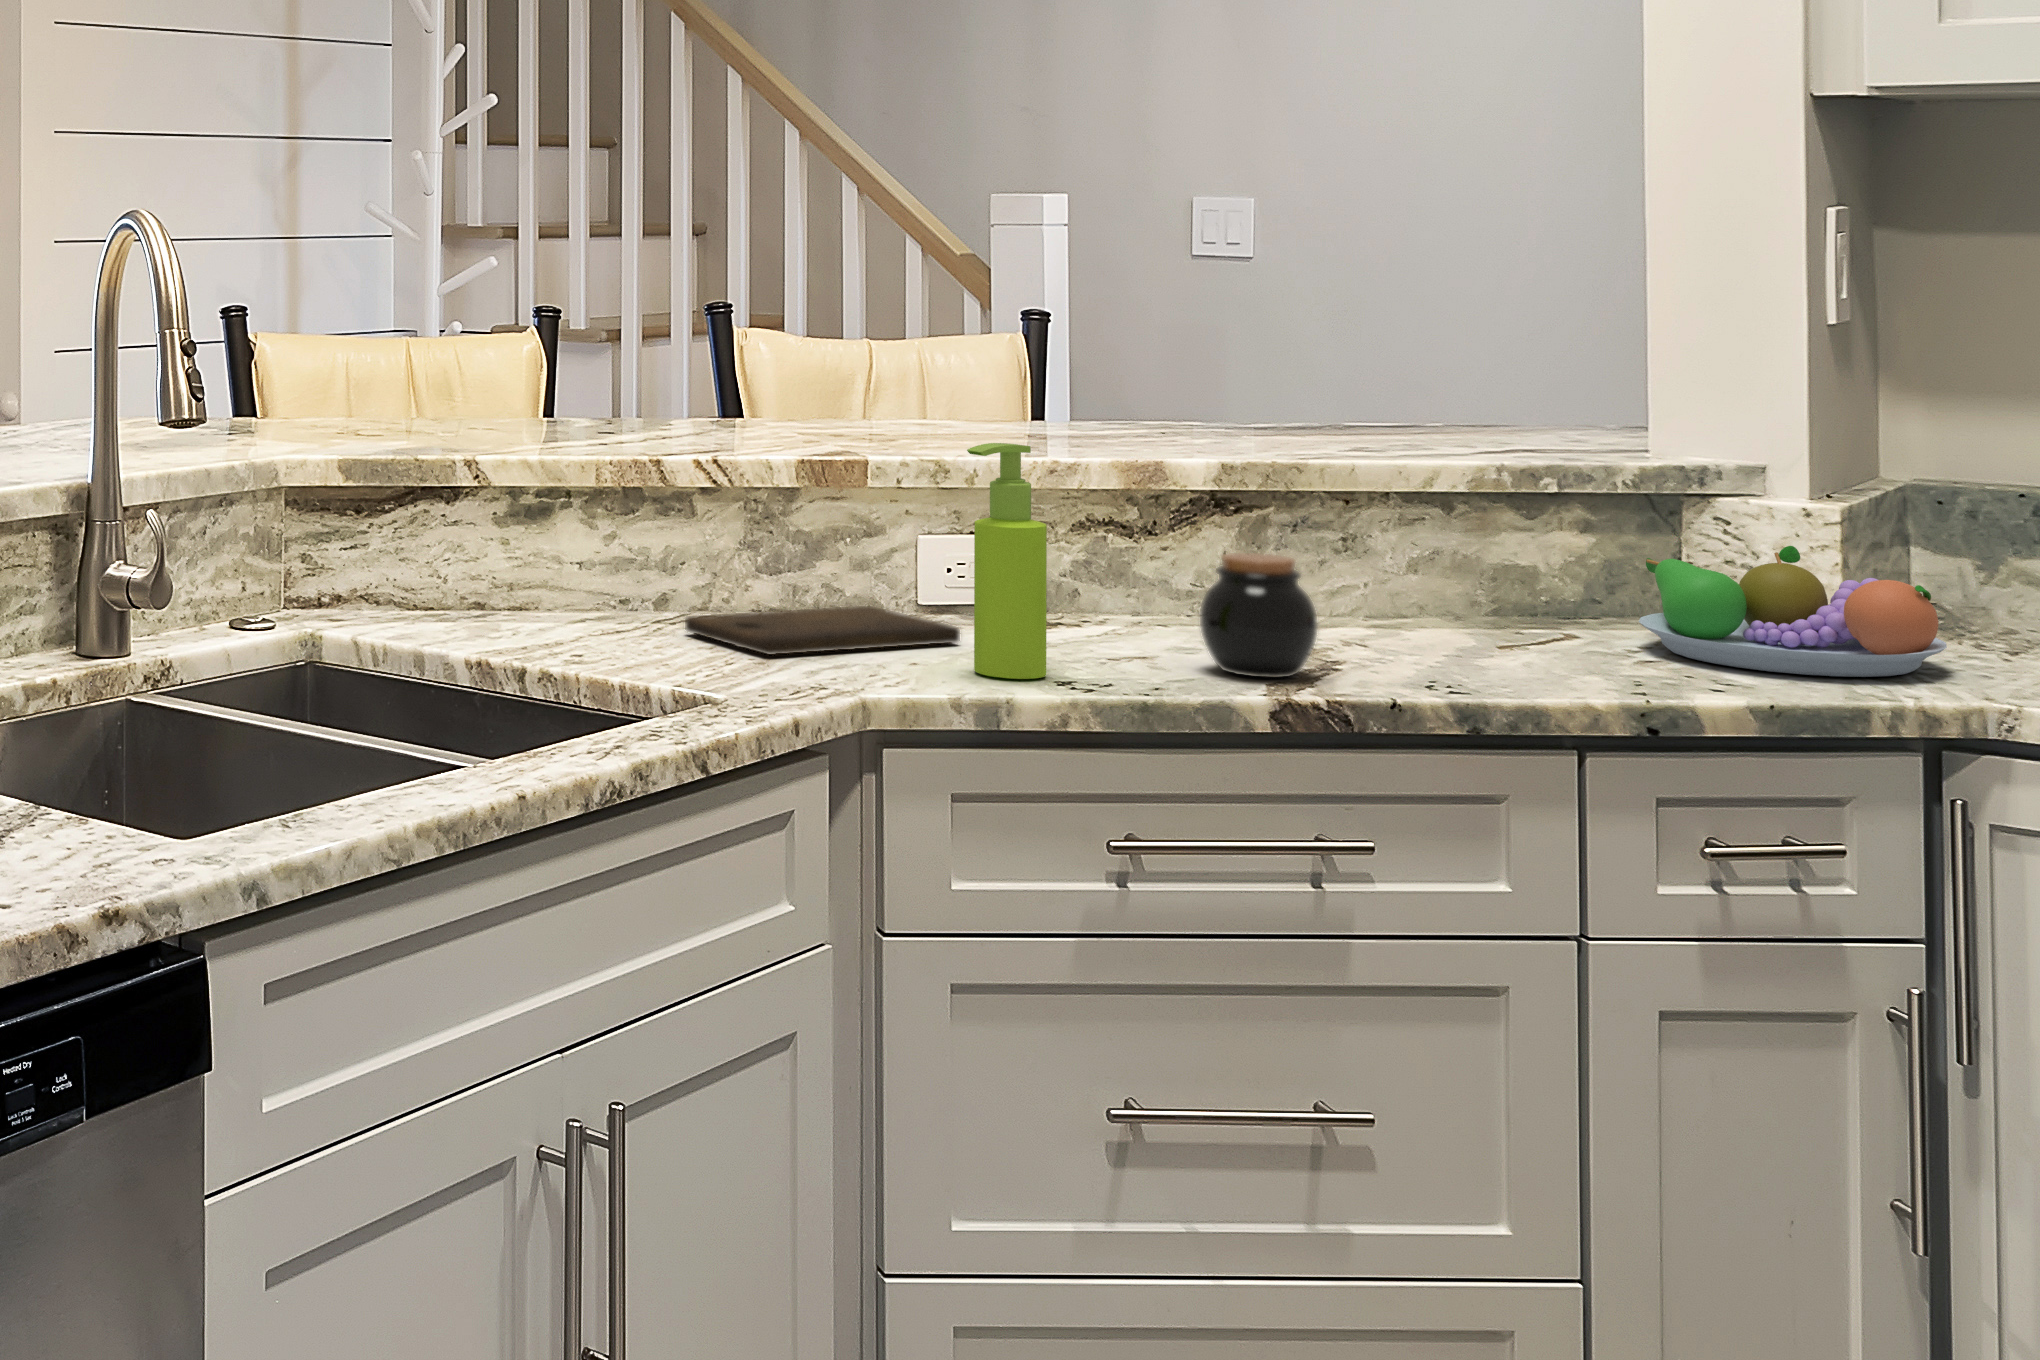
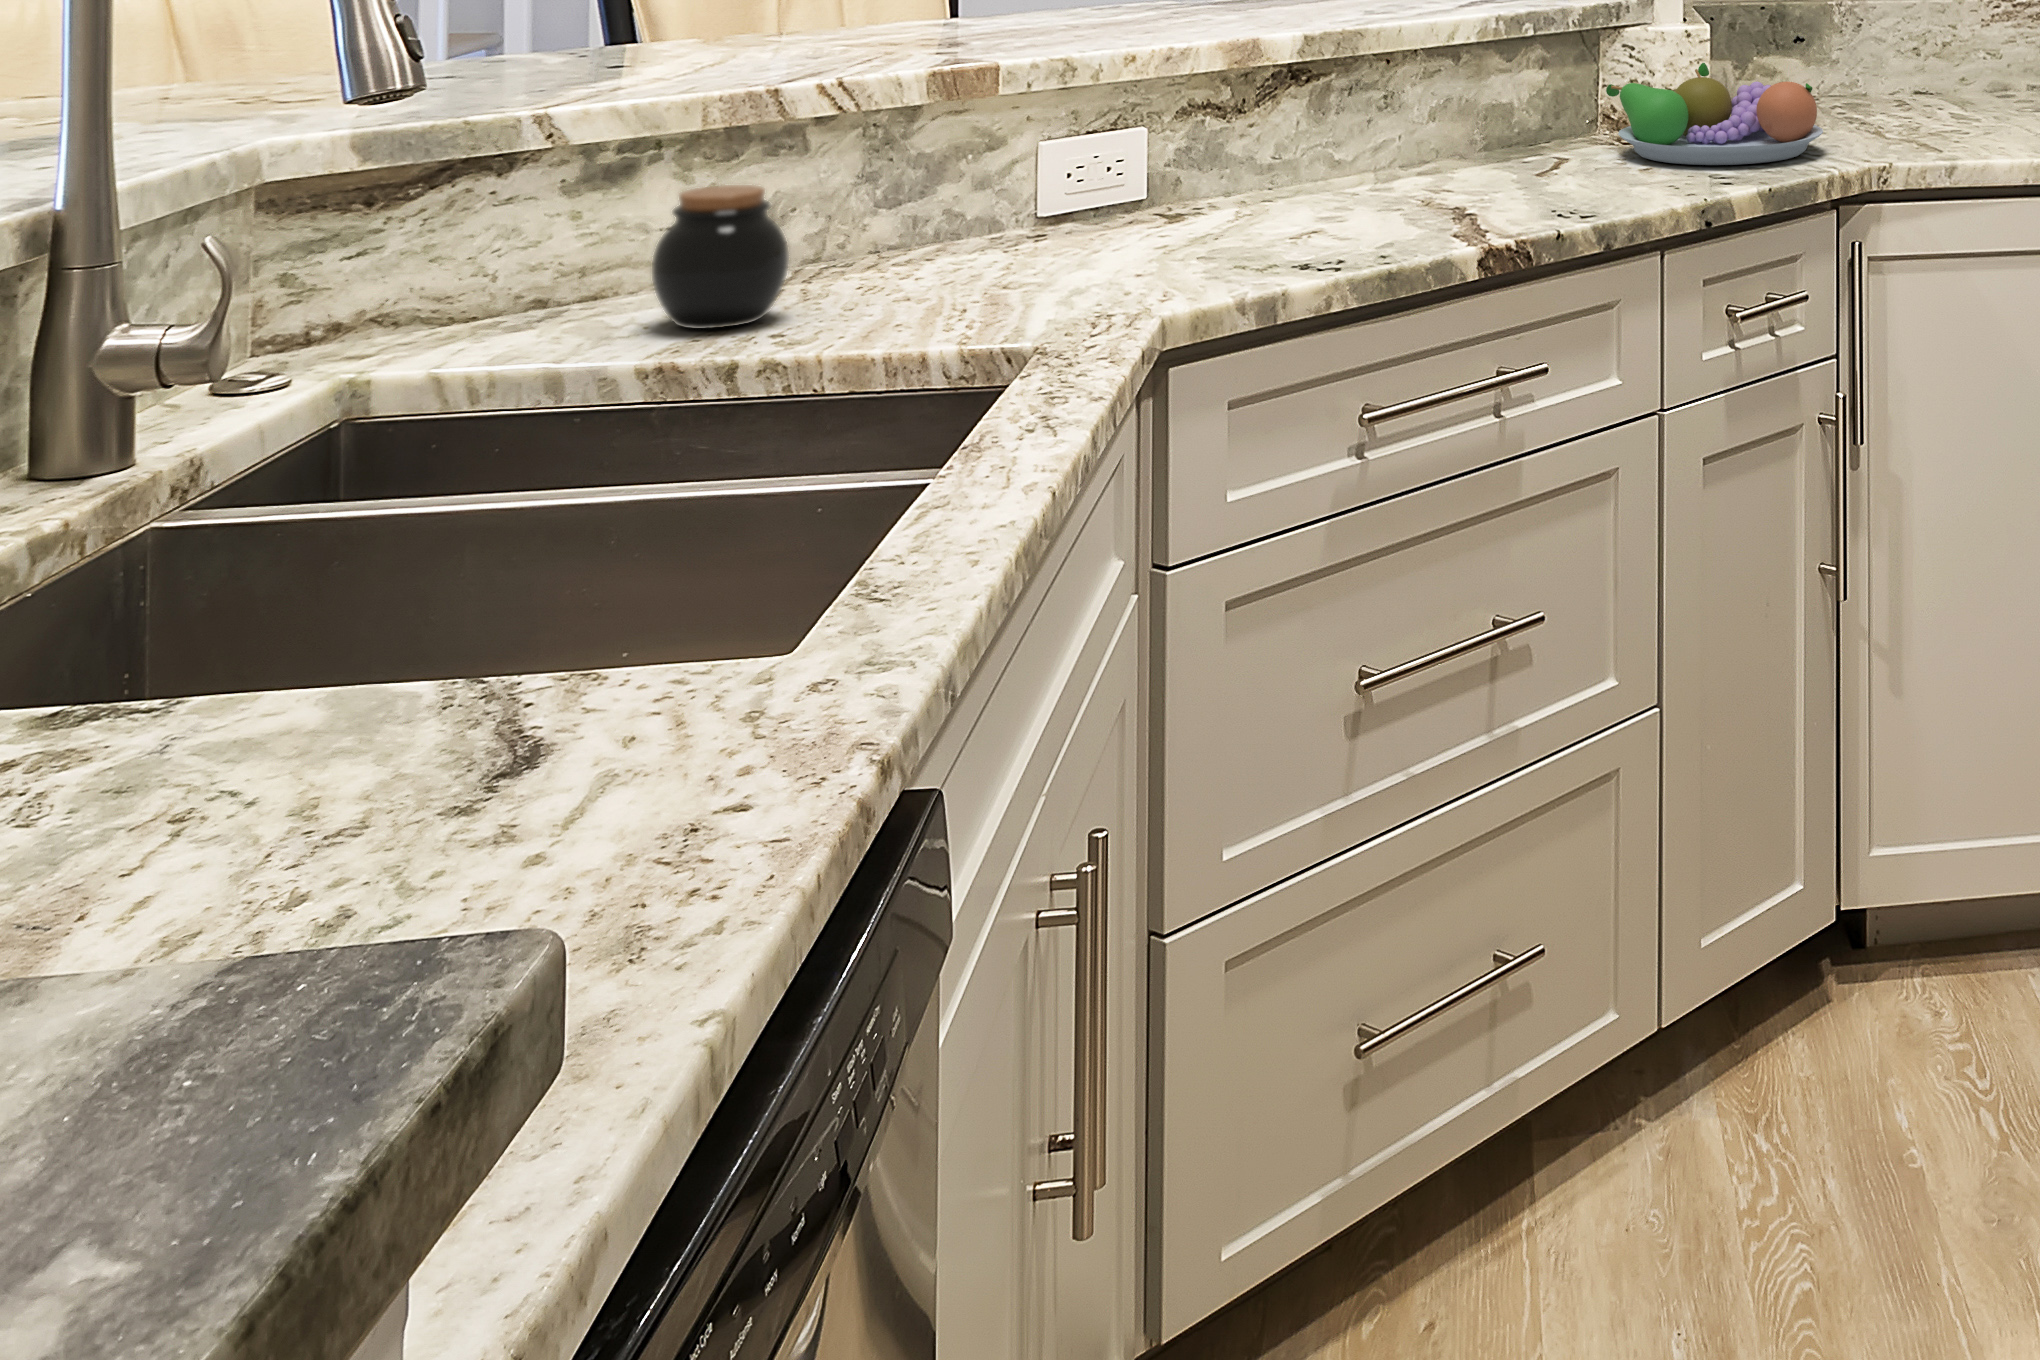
soap dispenser: present [967,443,1047,679] -> none [1195,36,1269,275]
jar: present [1200,553,1318,678] -> present [652,185,789,329]
cutting board: present [685,606,960,655] -> none [840,224,1134,294]

